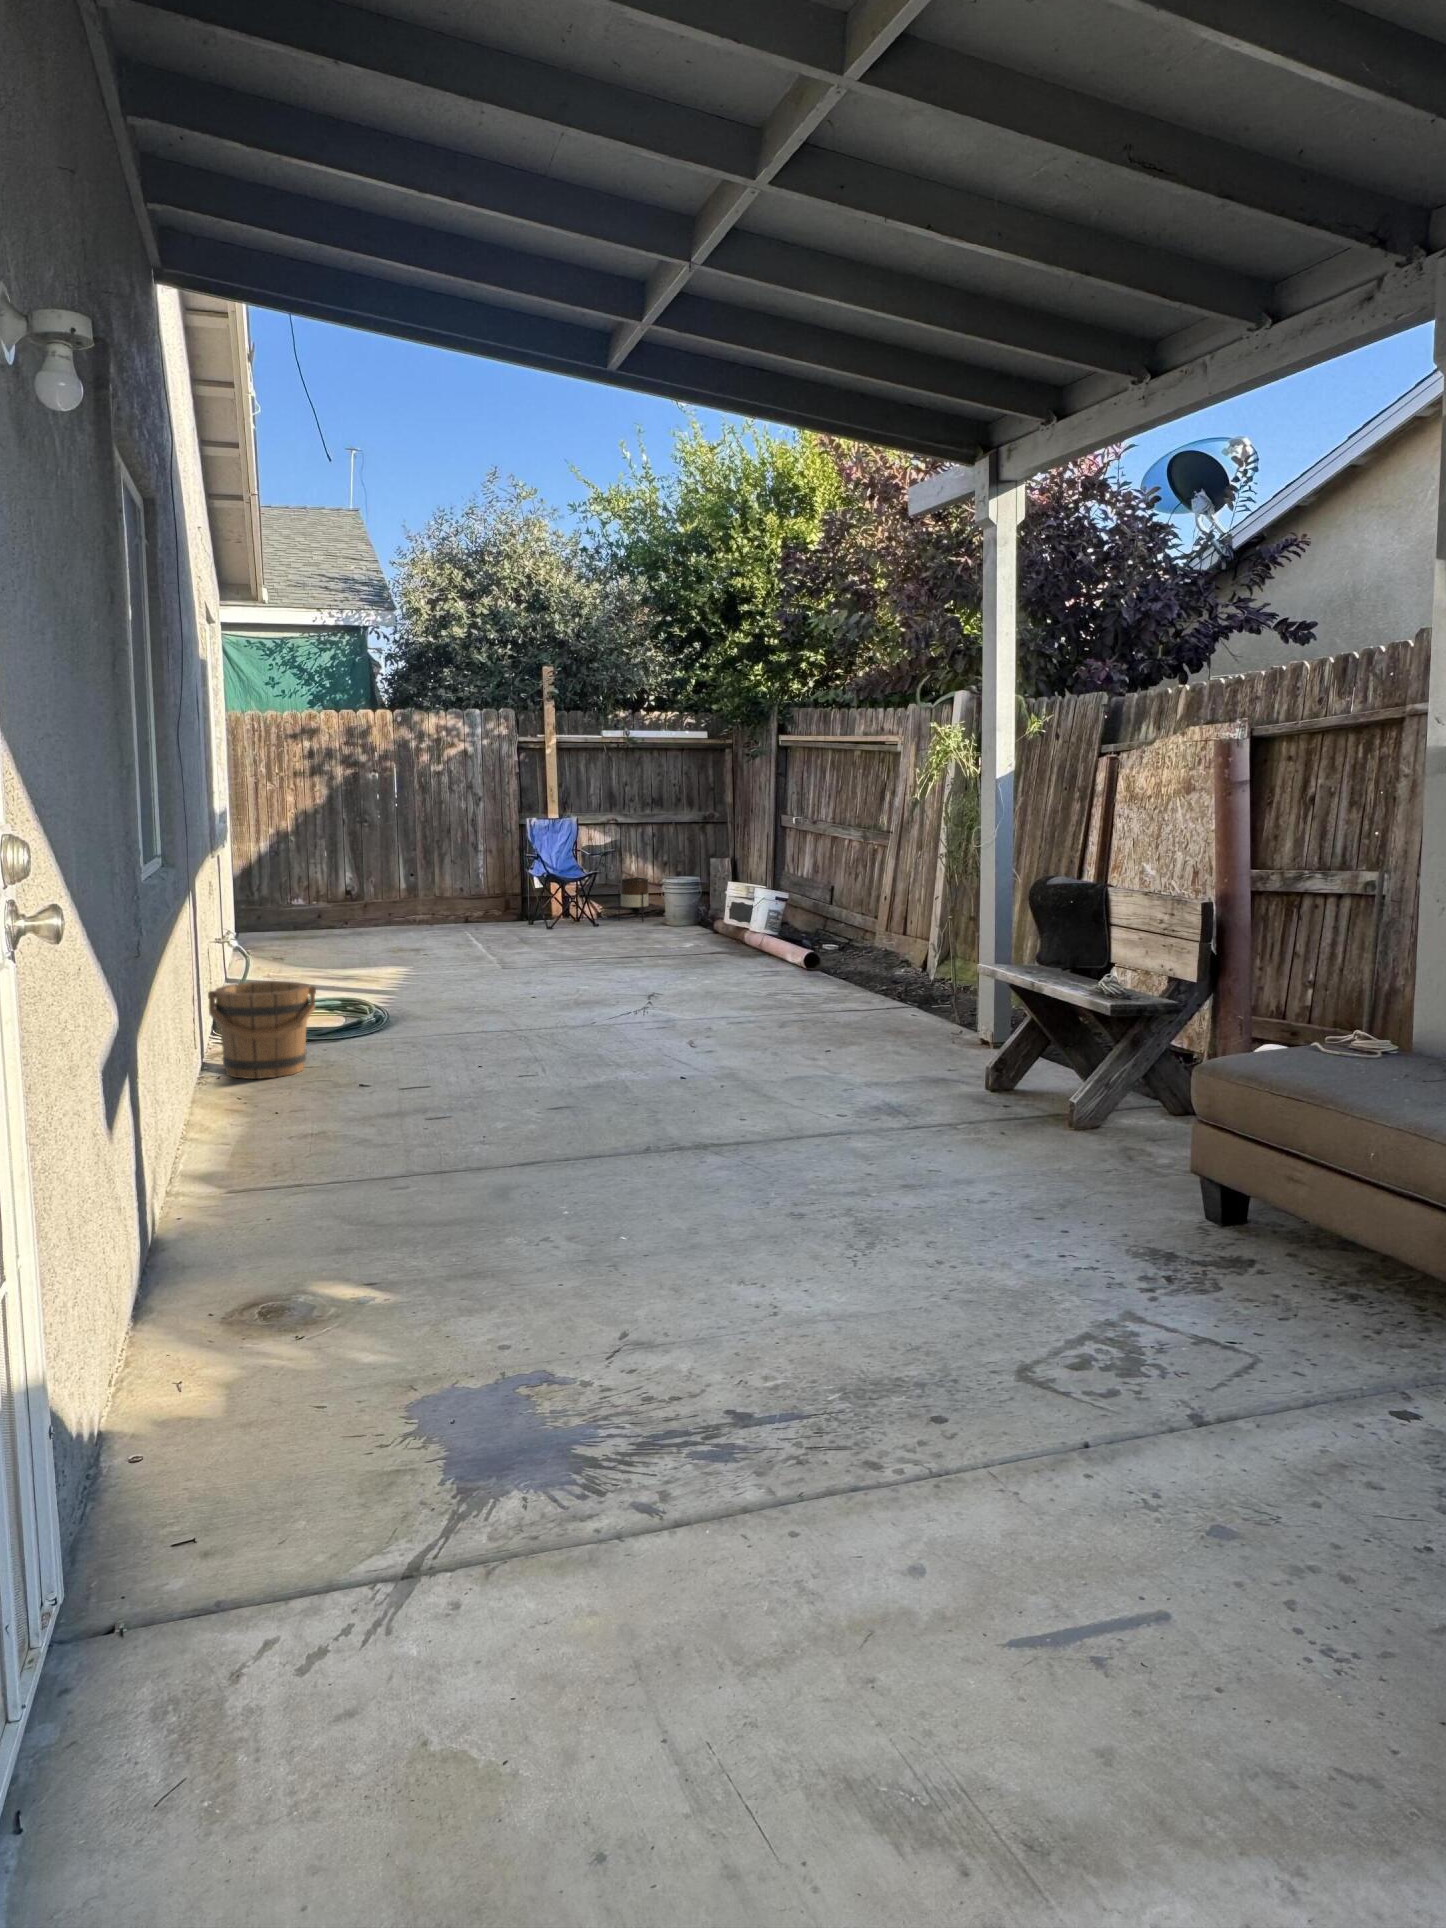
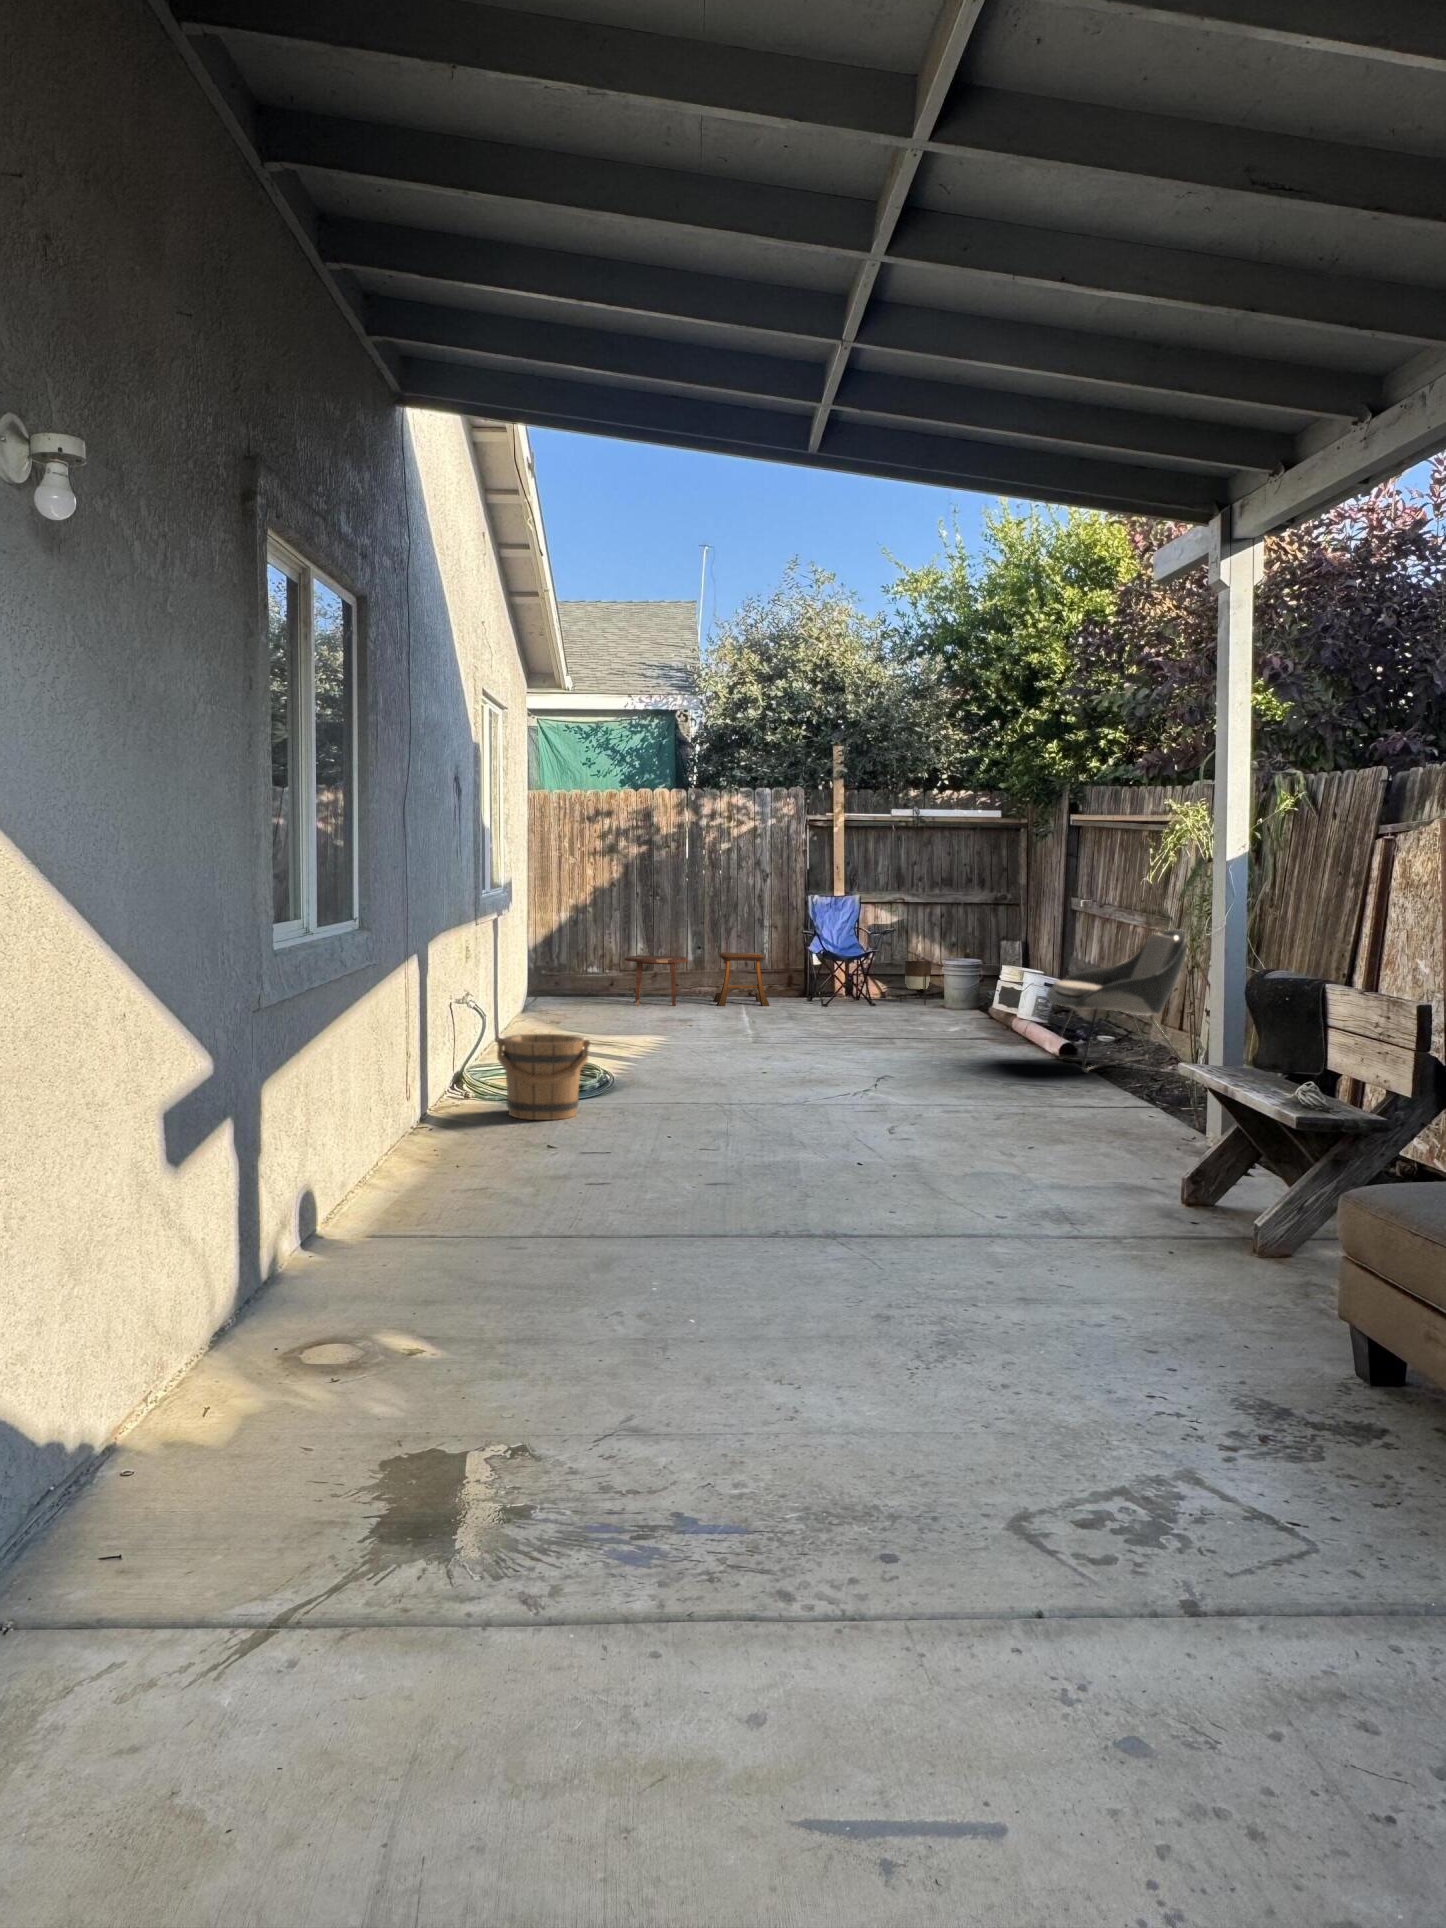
lounge chair: none [774,844,908,987] -> present [1046,929,1187,1073]
stool: none [430,877,490,932] -> present [713,952,769,1006]
side table: none [334,883,403,935] -> present [624,956,688,1005]

